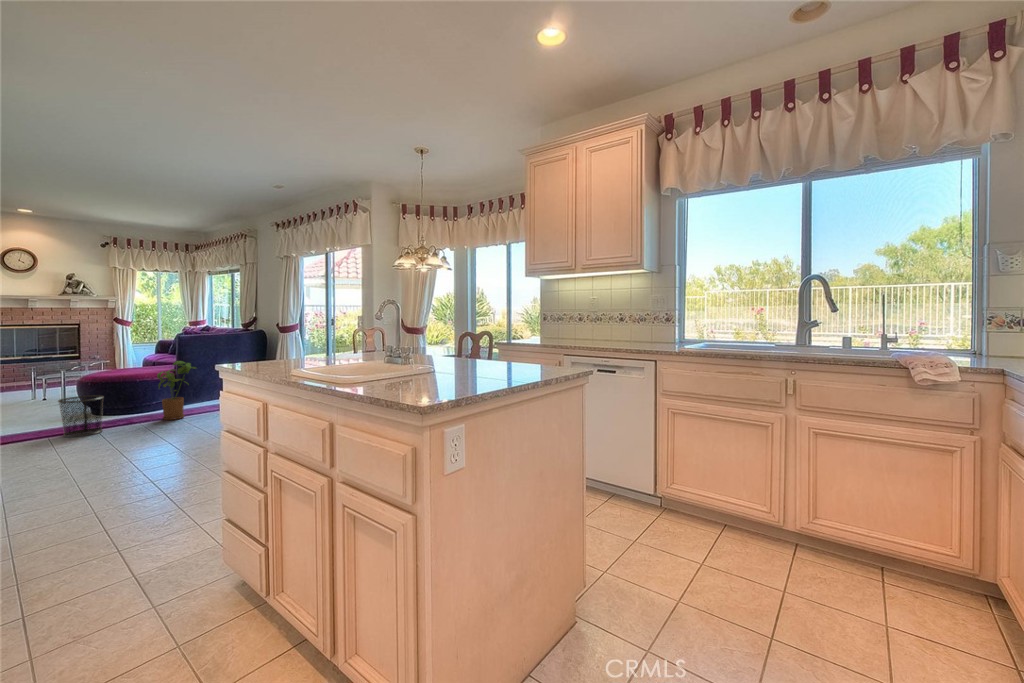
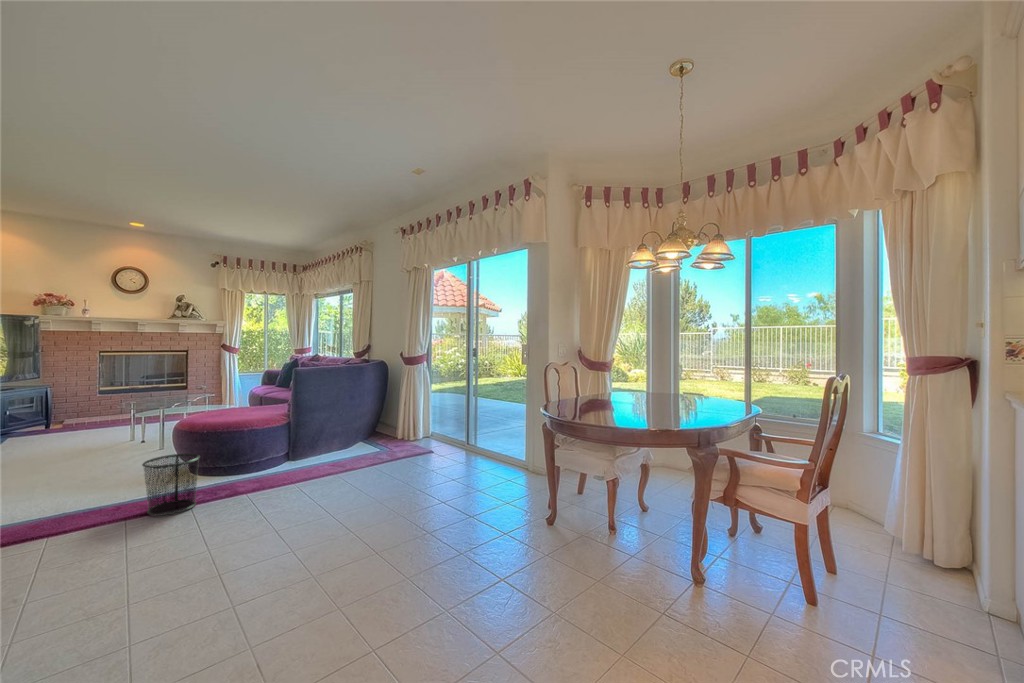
house plant: present [157,361,196,420] -> none [265,405,314,485]

